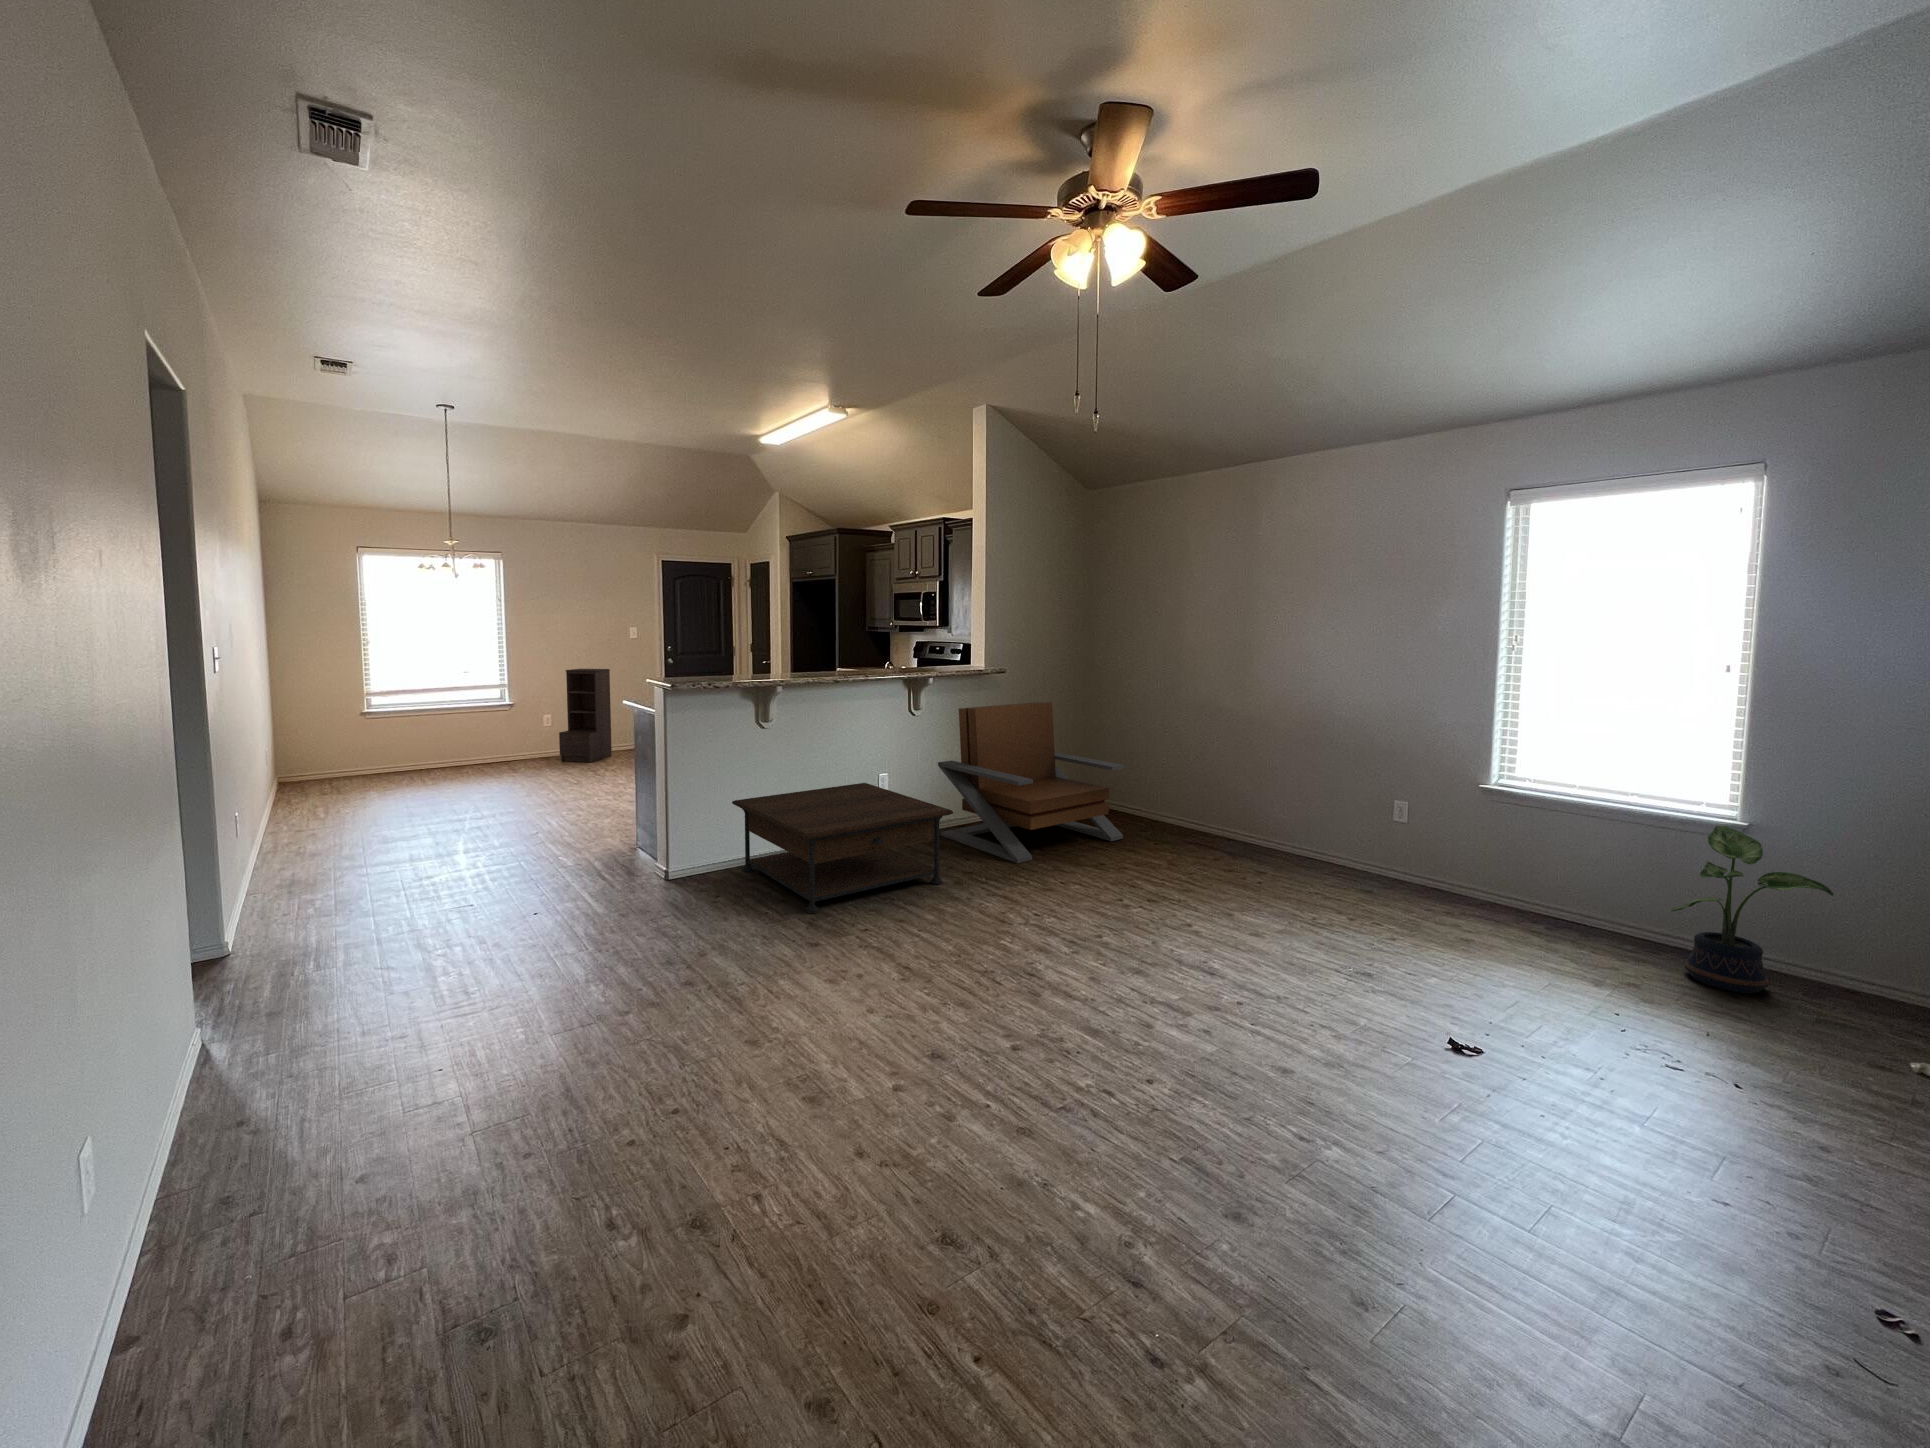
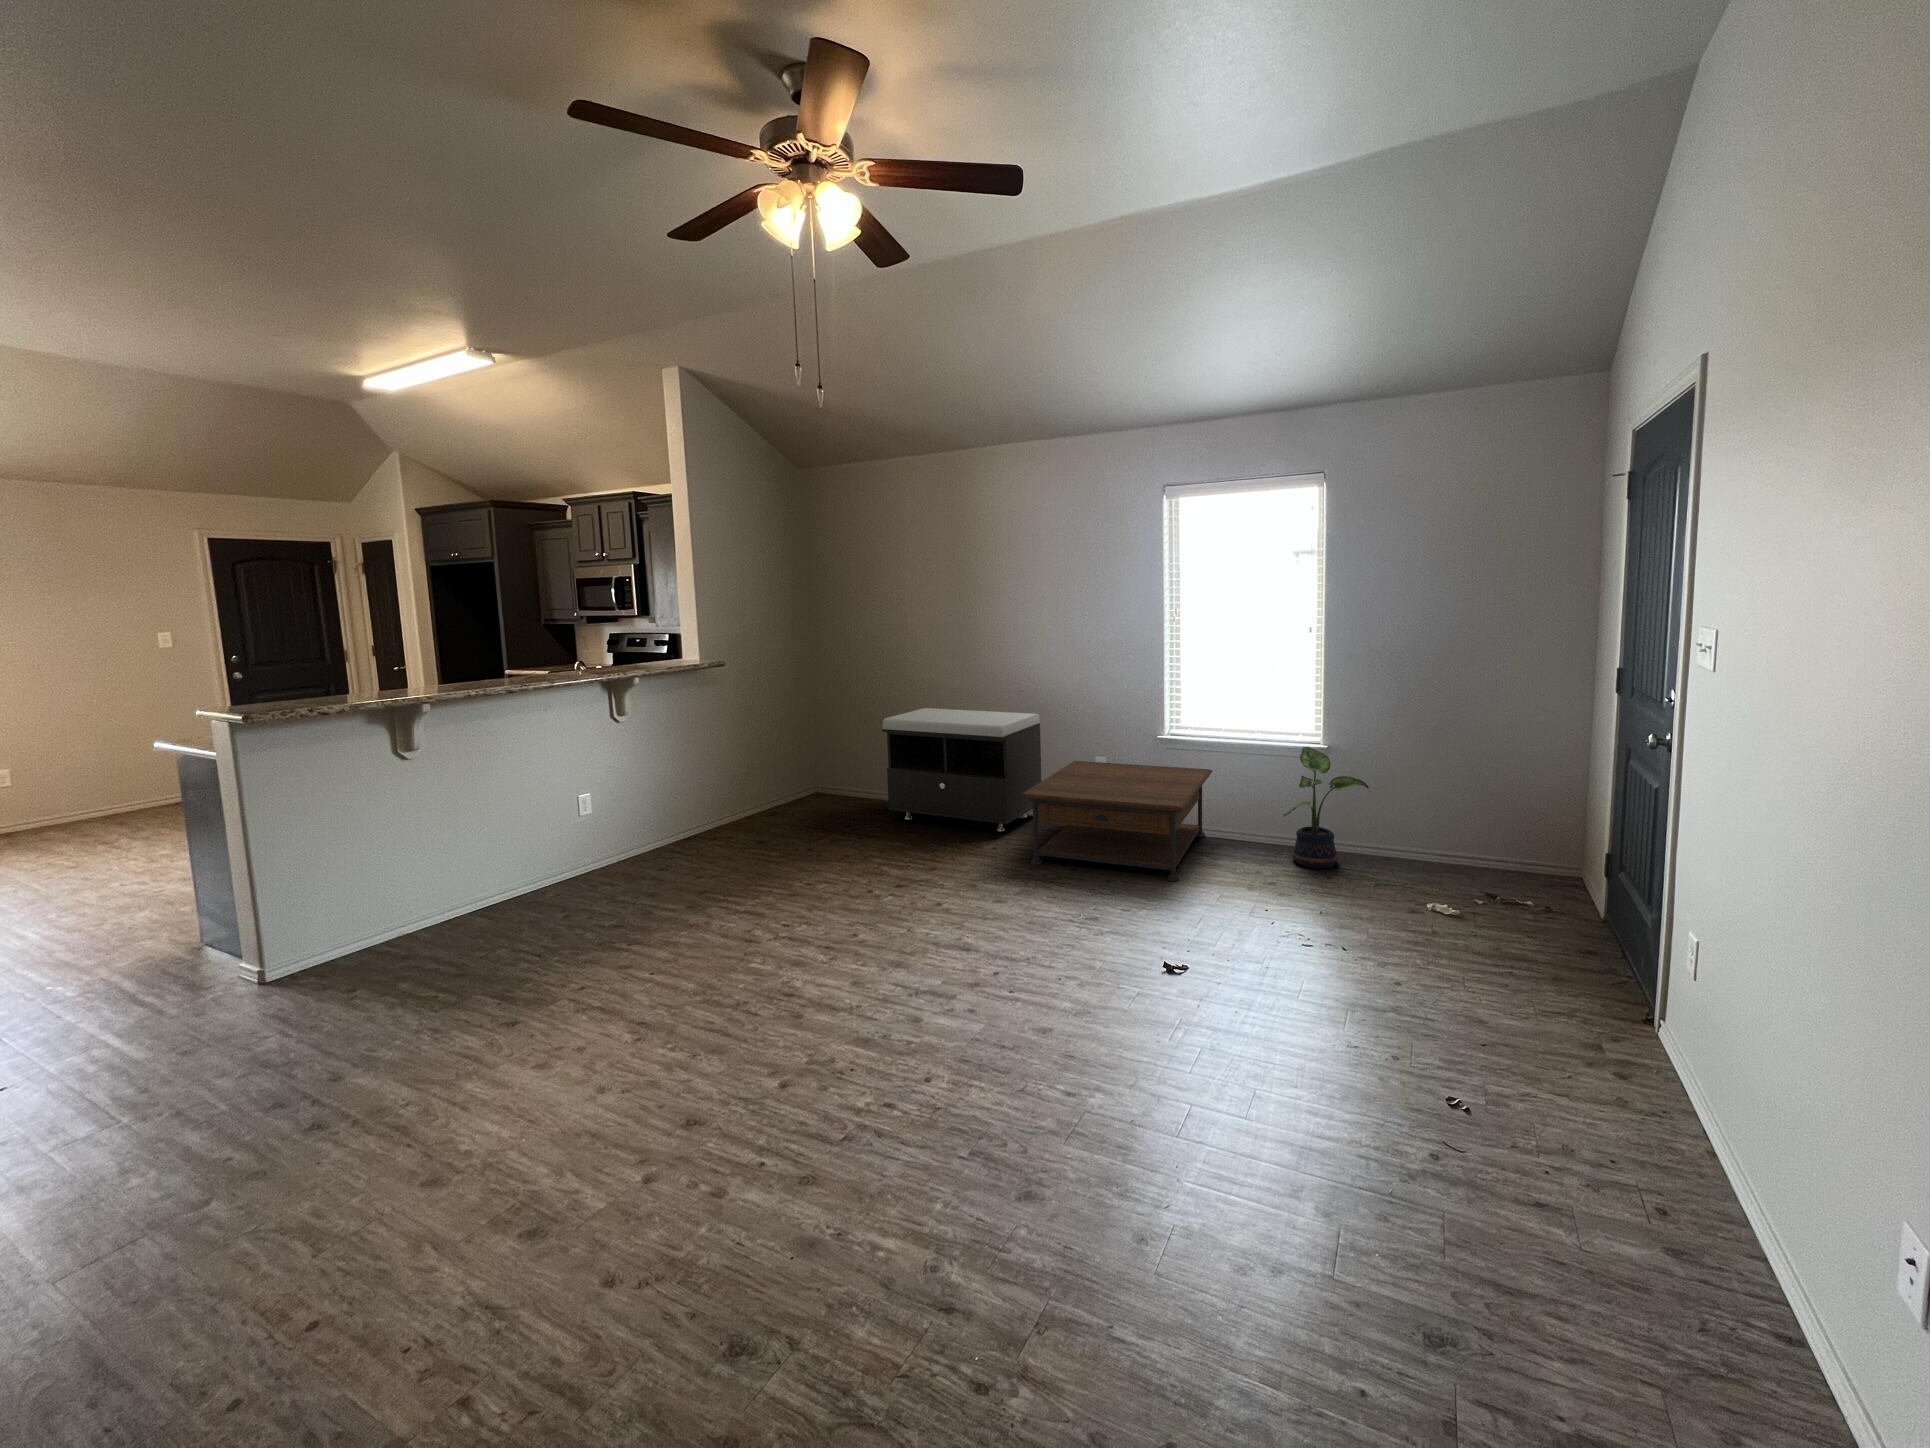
bookshelf: present [559,669,612,762] -> none [20,695,136,840]
lounge chair: present [938,702,1124,863] -> none [656,693,866,870]
storage bench: none [1147,730,1327,870] -> present [883,708,1041,831]
coffee table: present [732,783,953,914] -> present [1020,761,1212,881]

